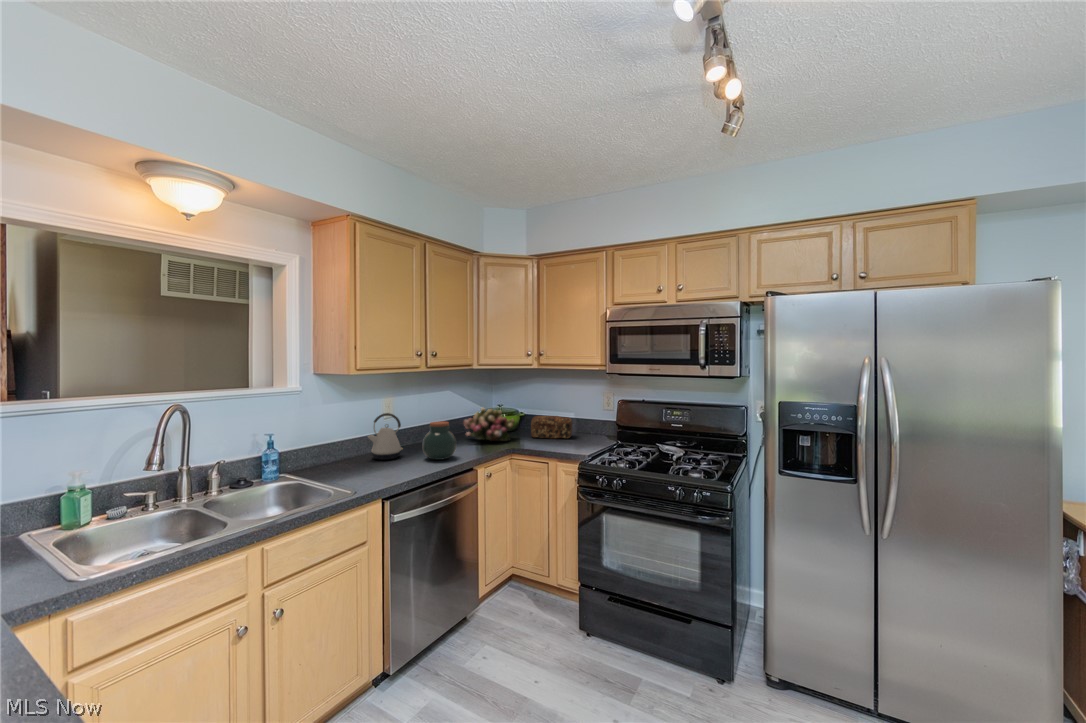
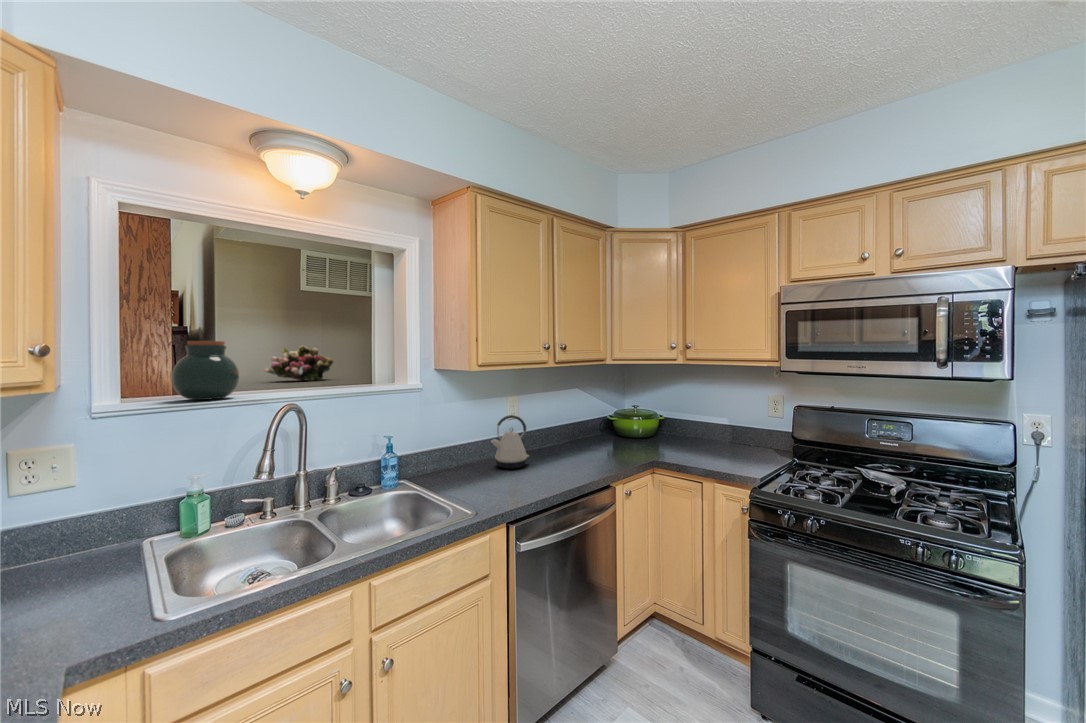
flower arrangement: present [464,408,515,441] -> present [265,346,333,381]
bread loaf: present [531,416,572,438] -> none [674,421,726,451]
jar: present [423,421,456,460] -> present [172,341,239,400]

